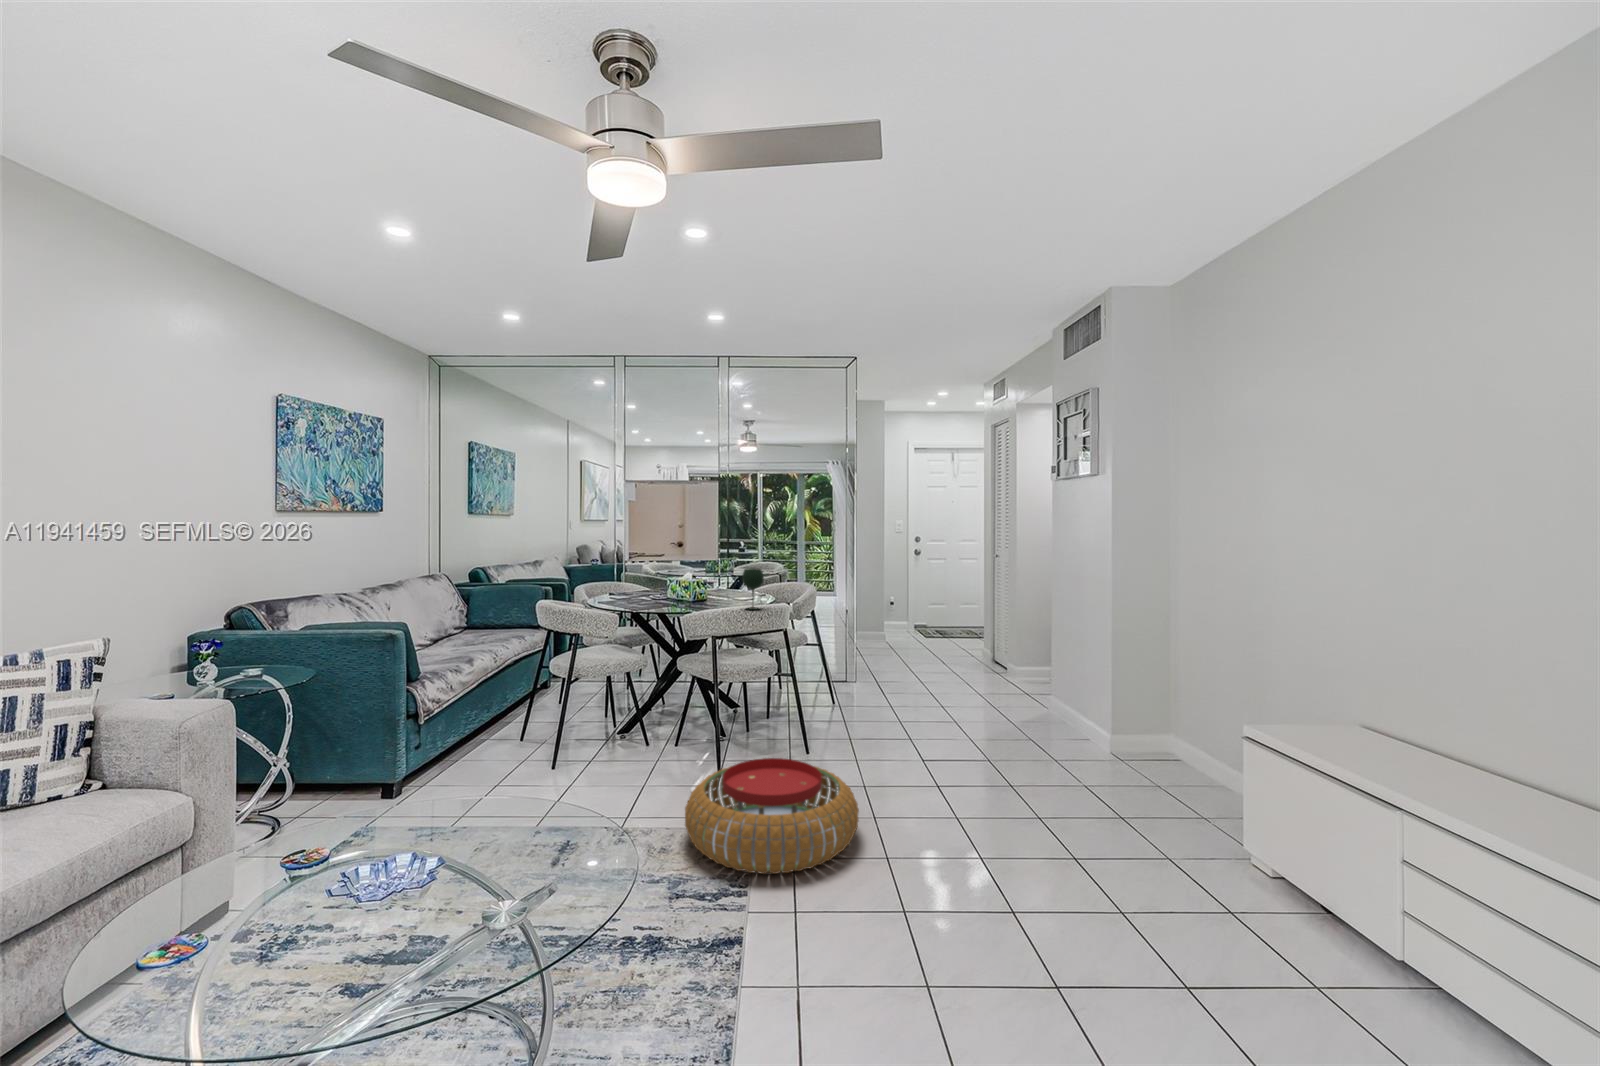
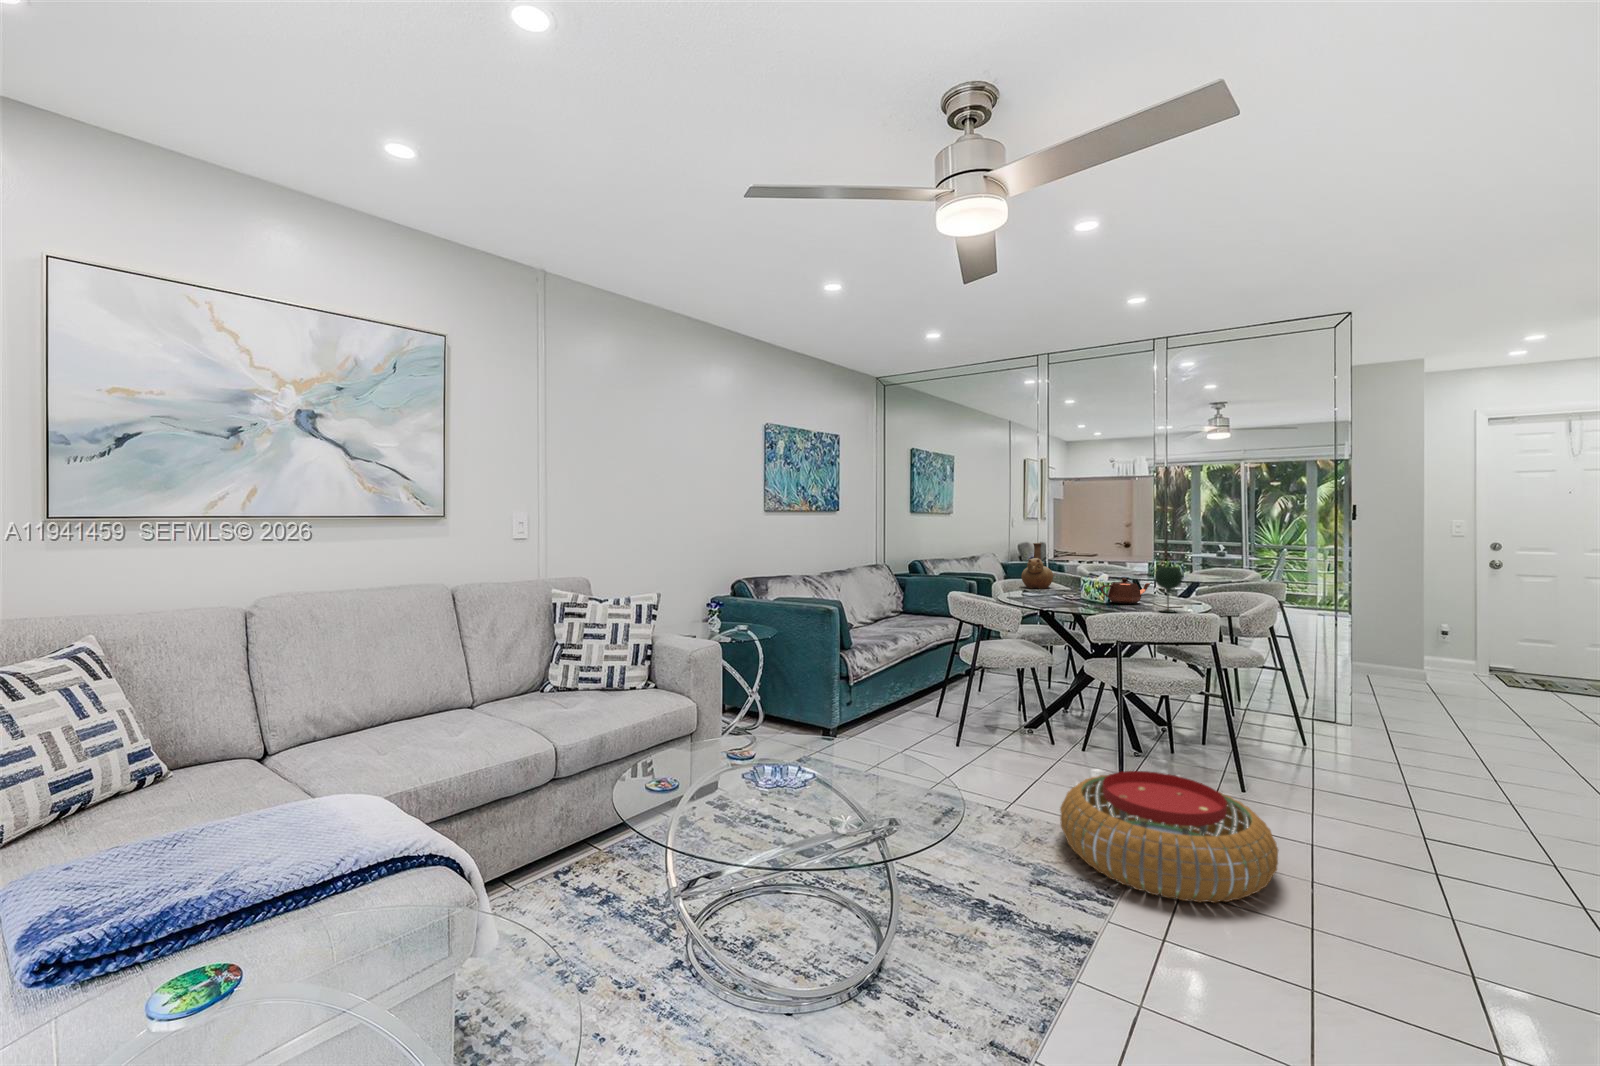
vase: none [608,547,639,593] -> present [1021,543,1053,589]
teapot: none [693,580,733,604] -> present [1101,578,1151,604]

